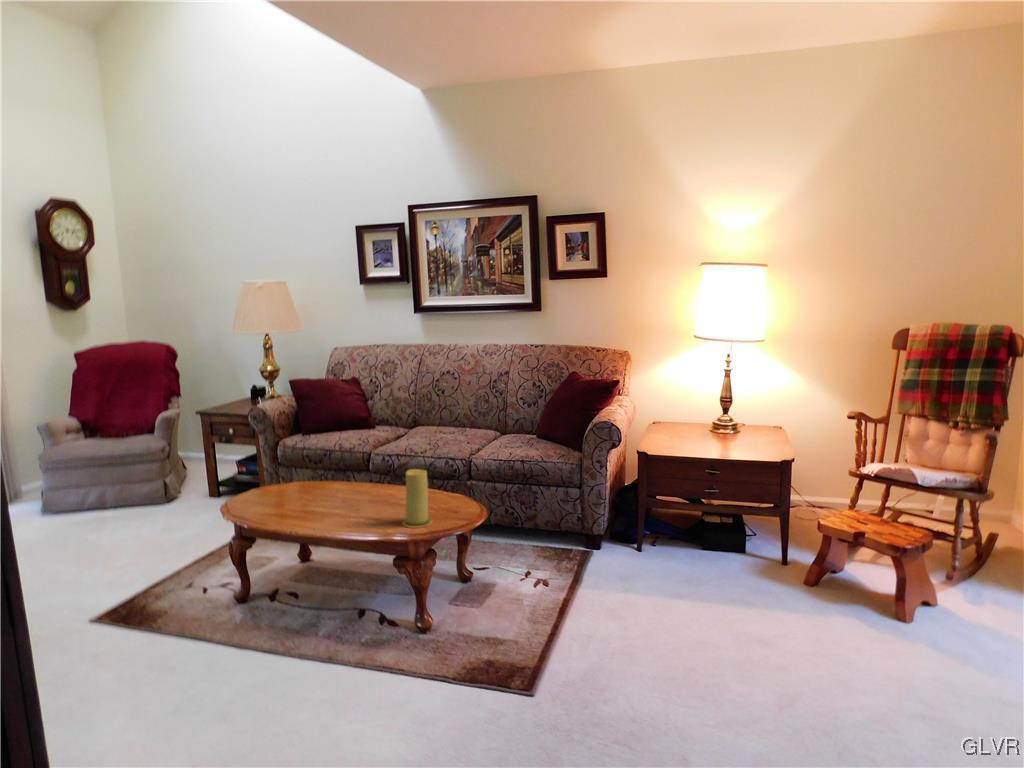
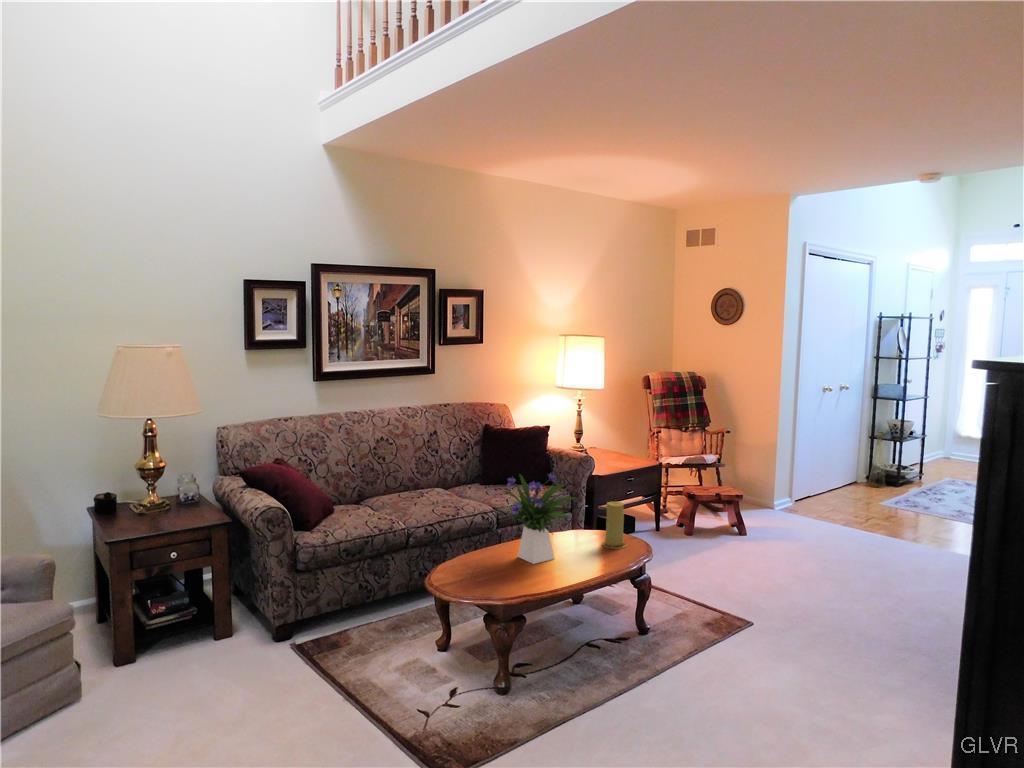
flower arrangement: none [274,411,377,512] -> present [504,473,579,564]

